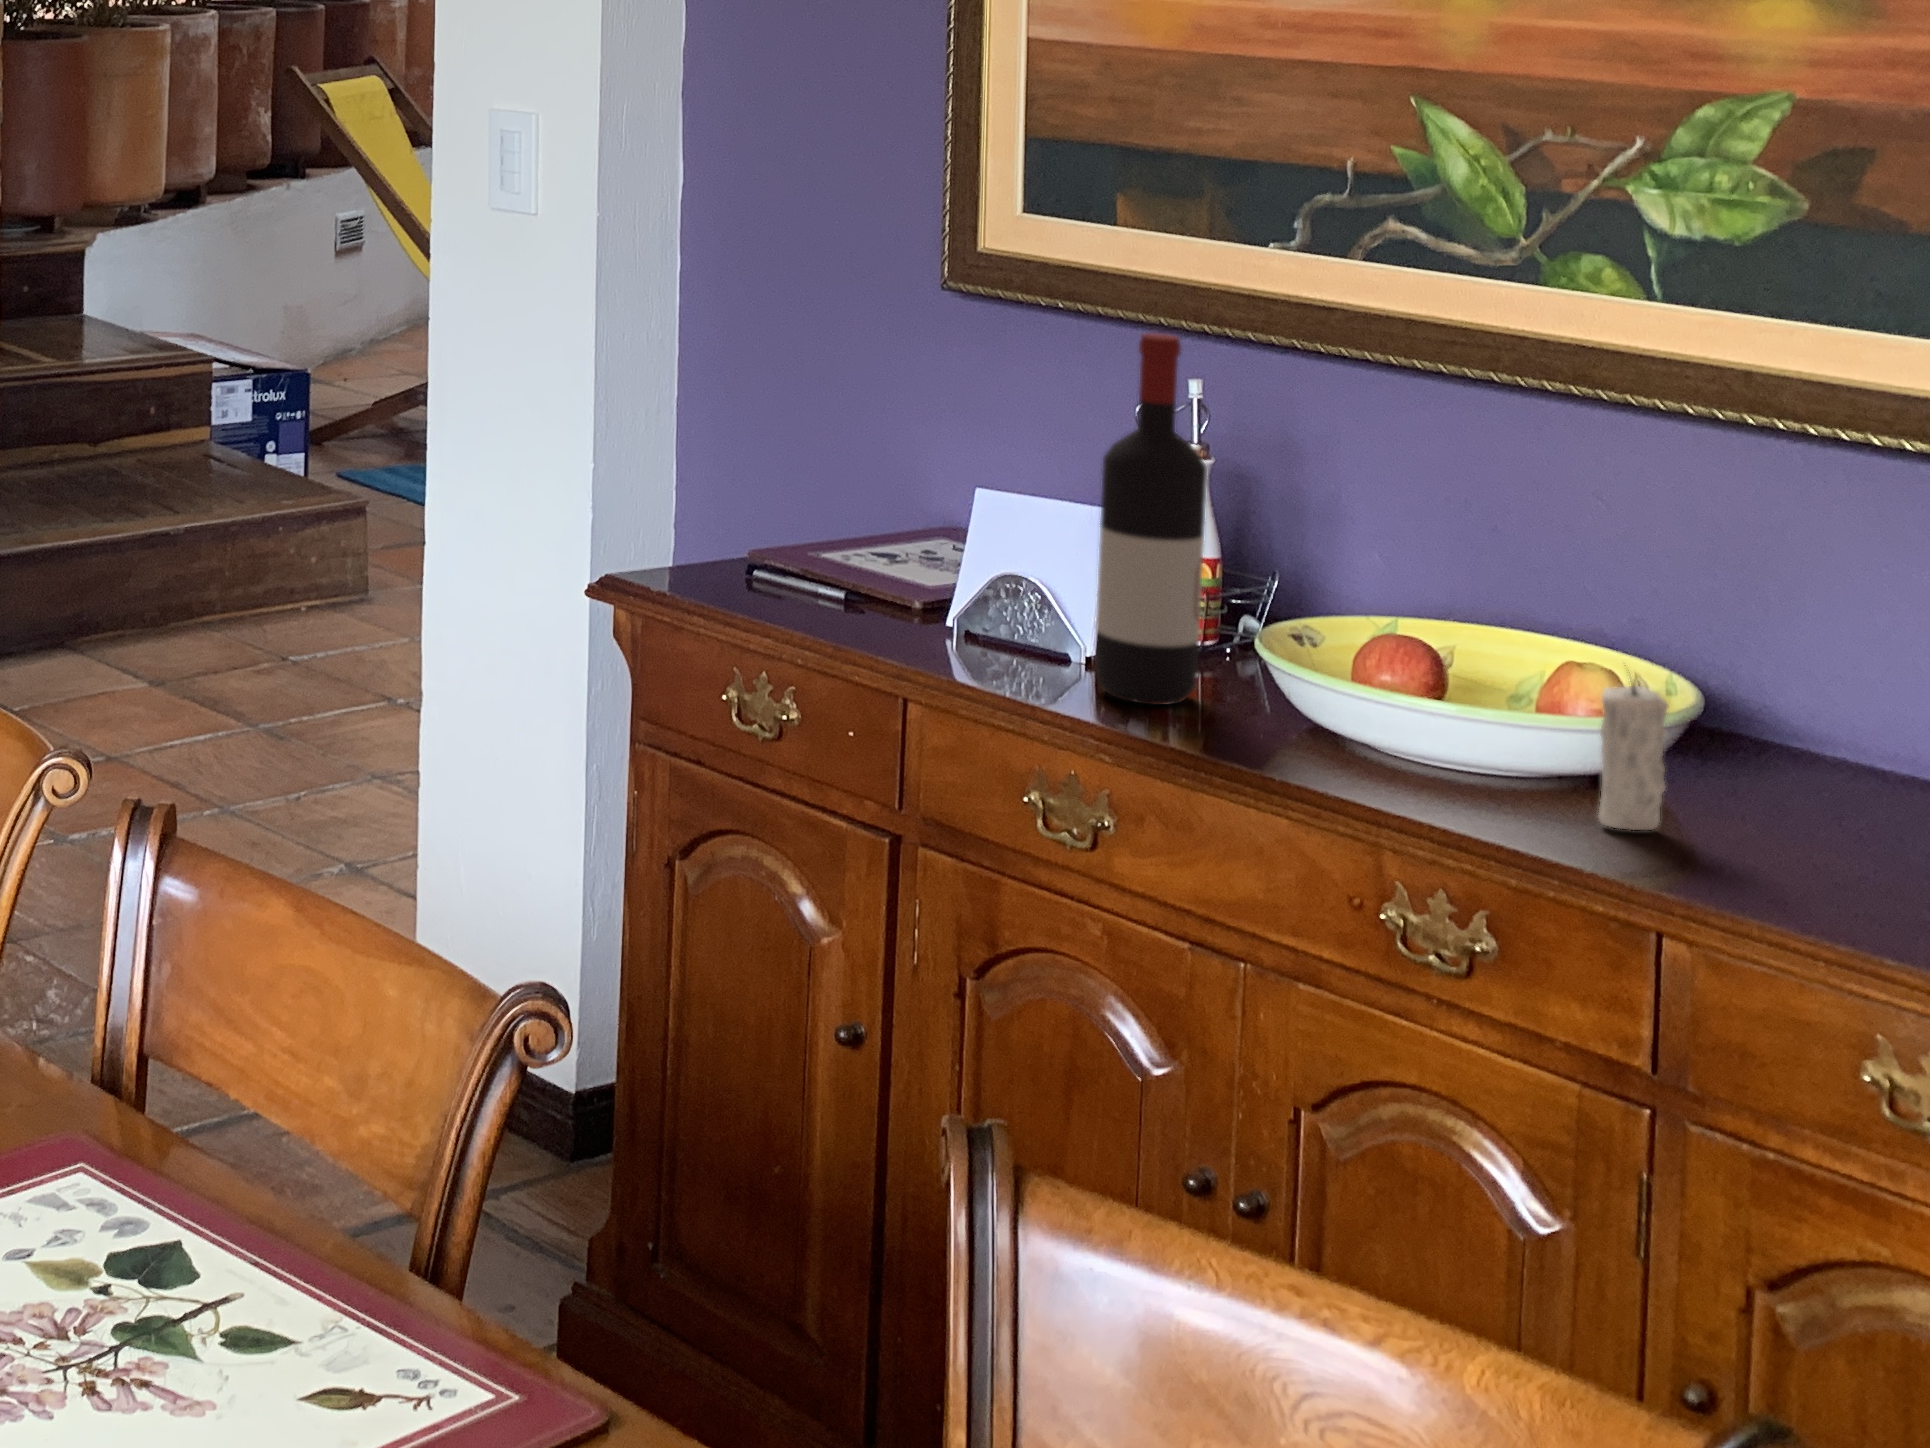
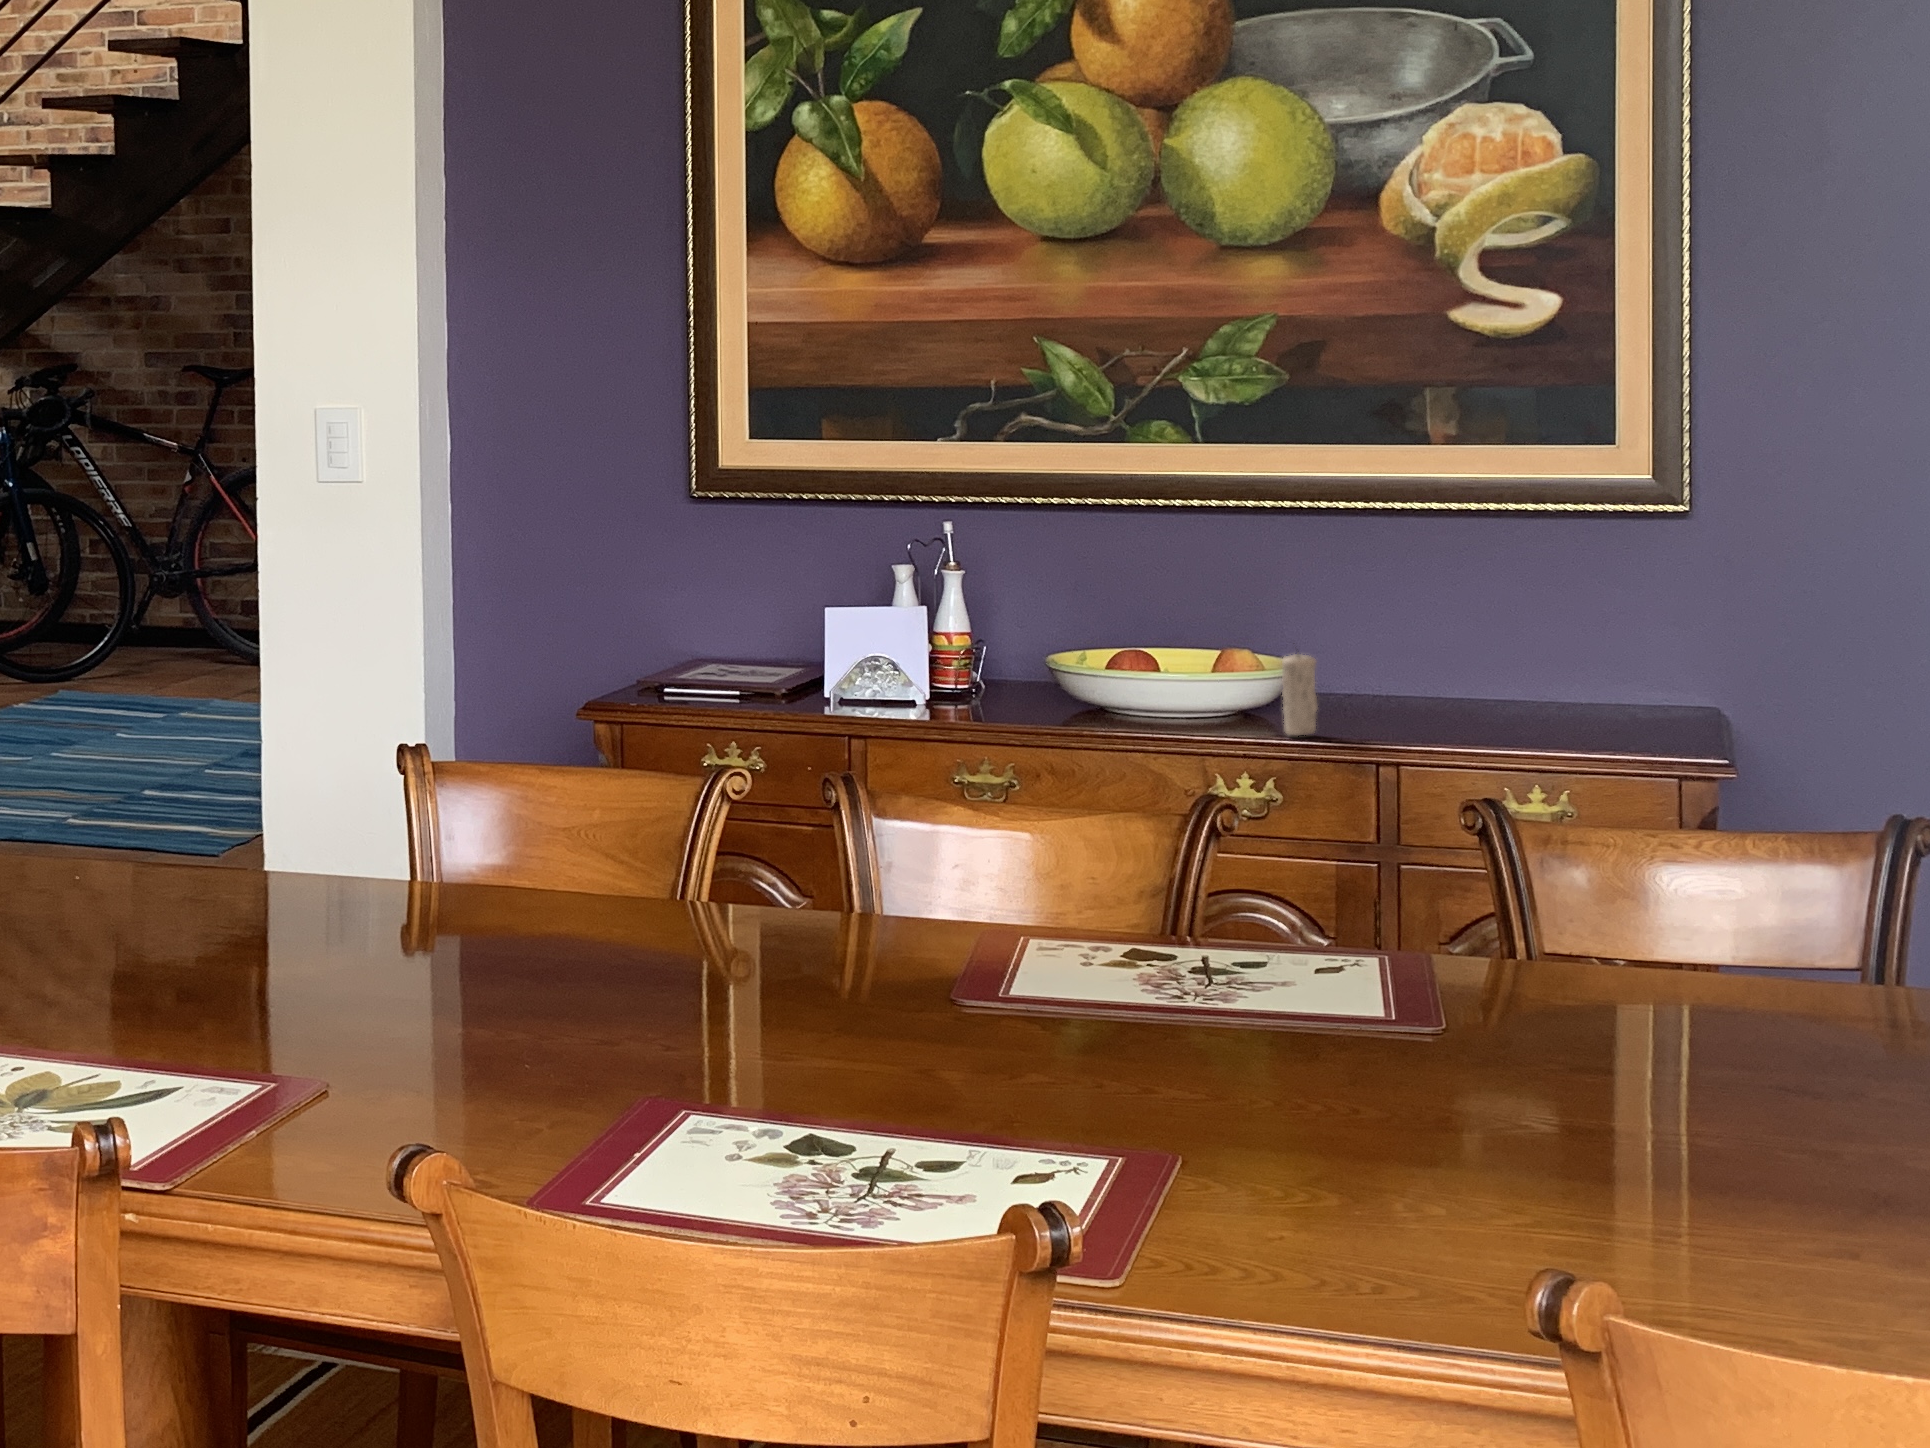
wine bottle: present [1095,333,1207,705] -> none [948,492,1012,726]

